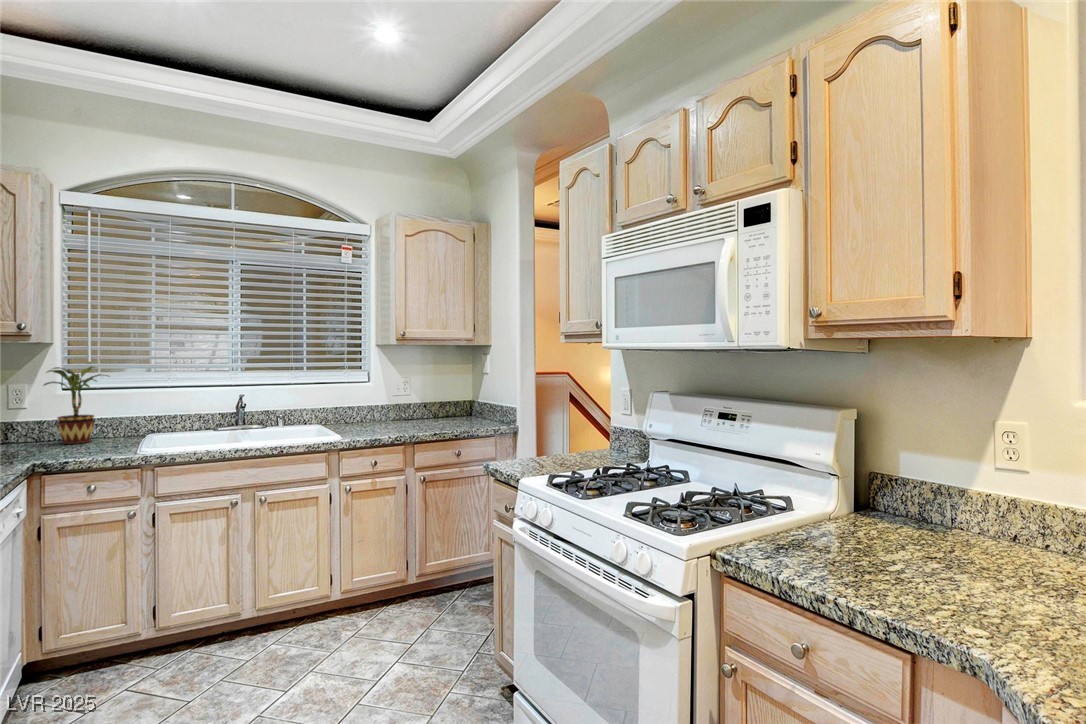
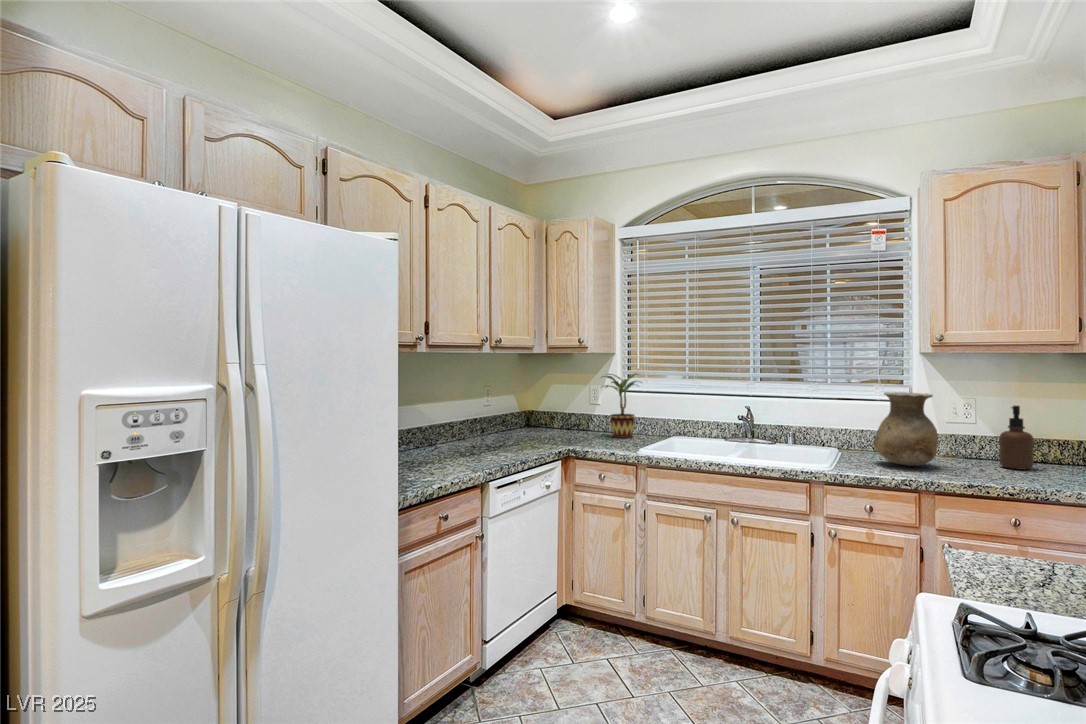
vase: none [358,374,402,429] -> present [873,392,938,466]
soap dispenser: none [428,380,447,422] -> present [999,405,1034,470]

